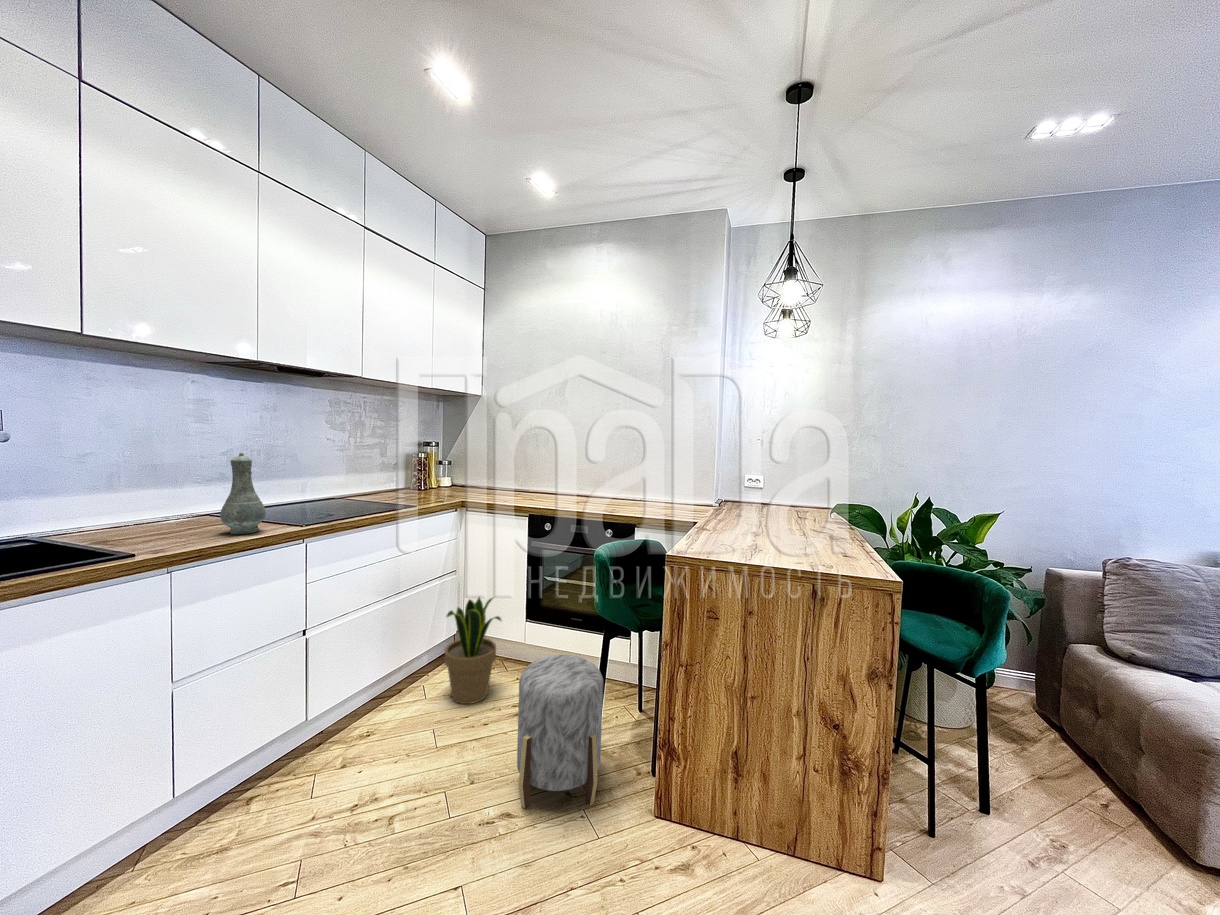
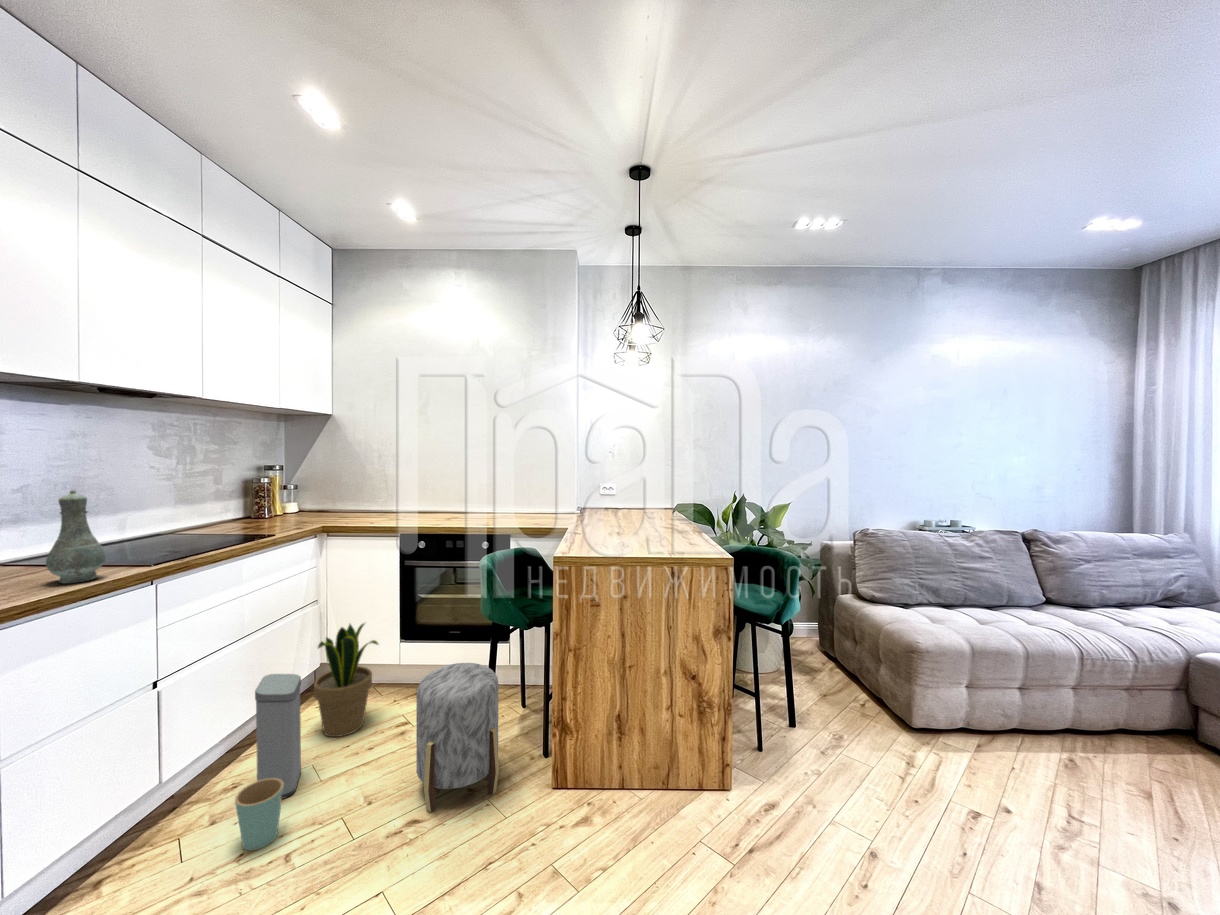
trash can: none [353,636,426,804] -> present [235,674,301,850]

